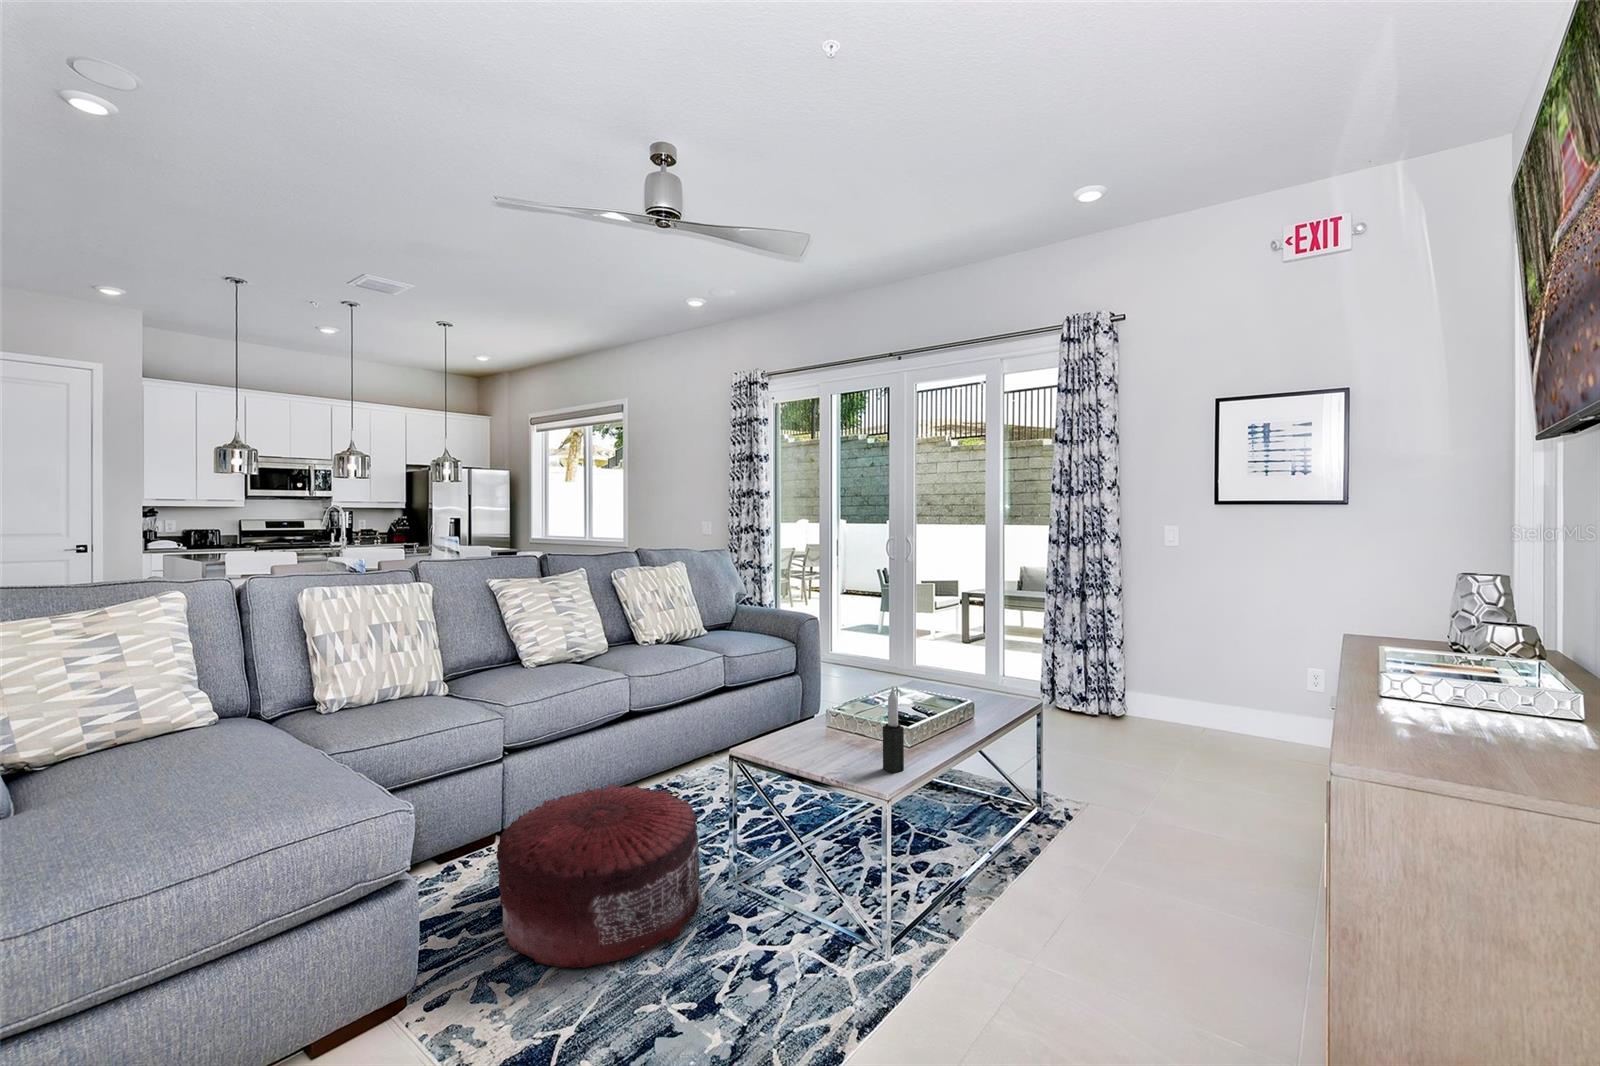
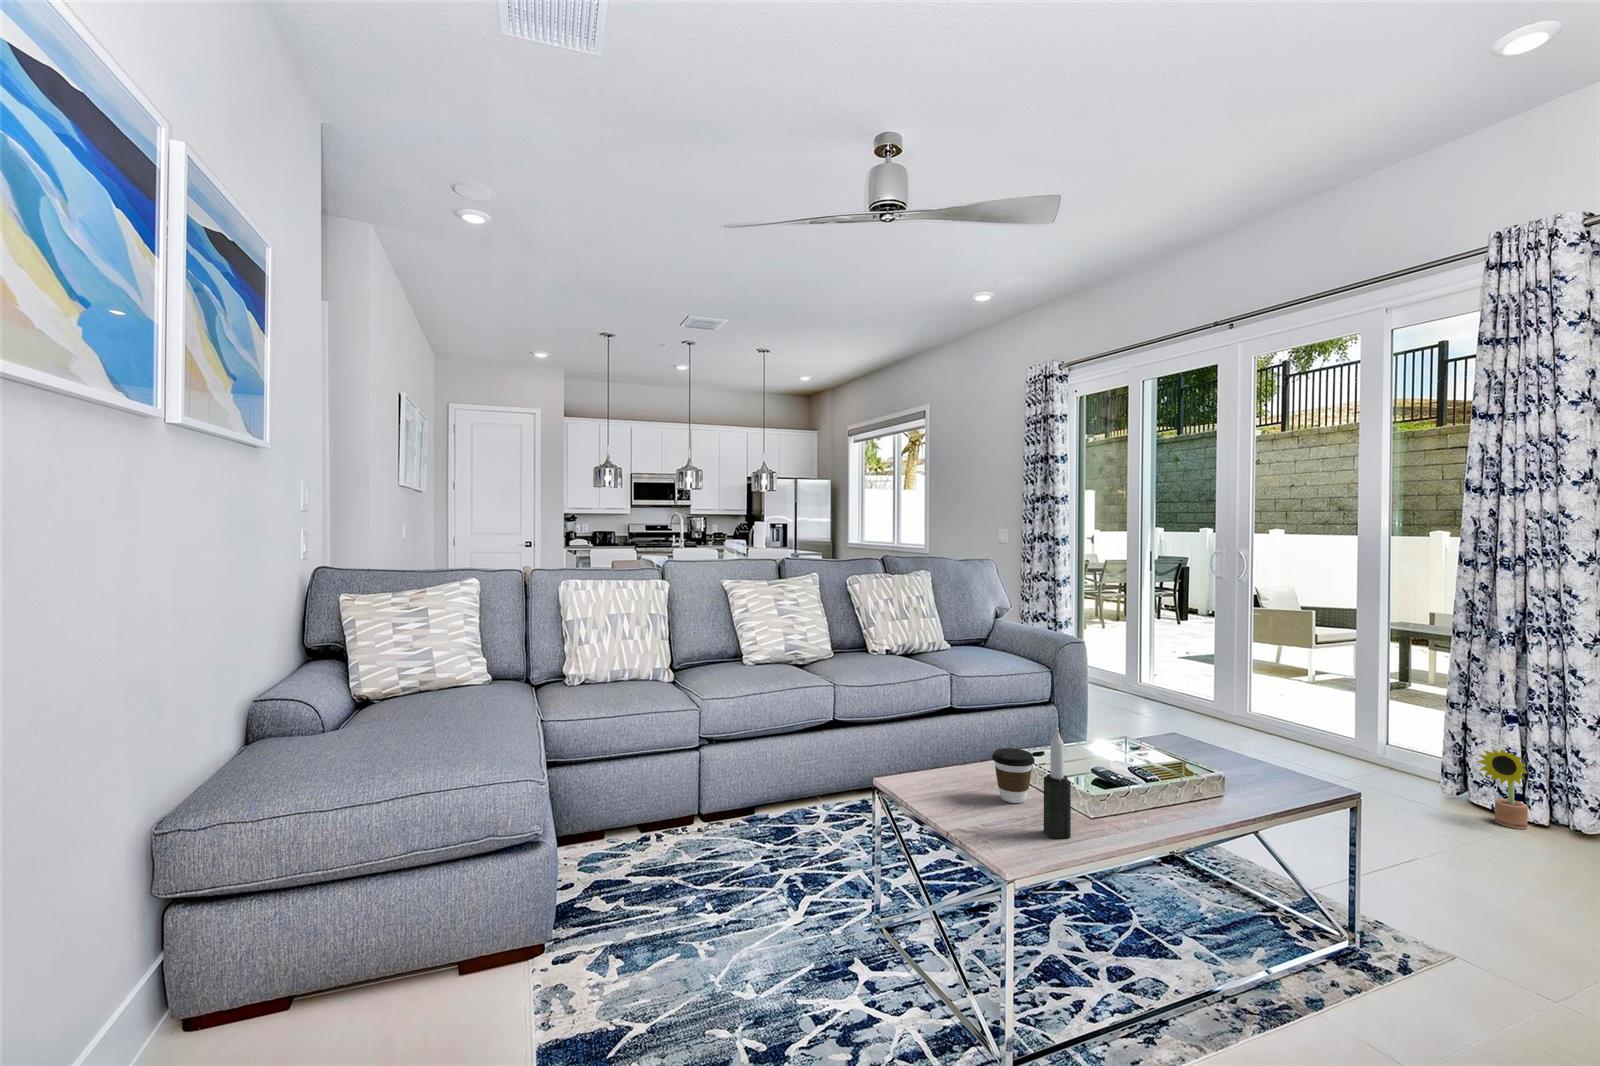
decorative plant: none [1067,667,1095,719] -> present [1477,749,1528,829]
coffee cup: none [826,709,860,753] -> present [992,748,1035,803]
pouf: present [496,783,701,968] -> none [633,789,843,974]

